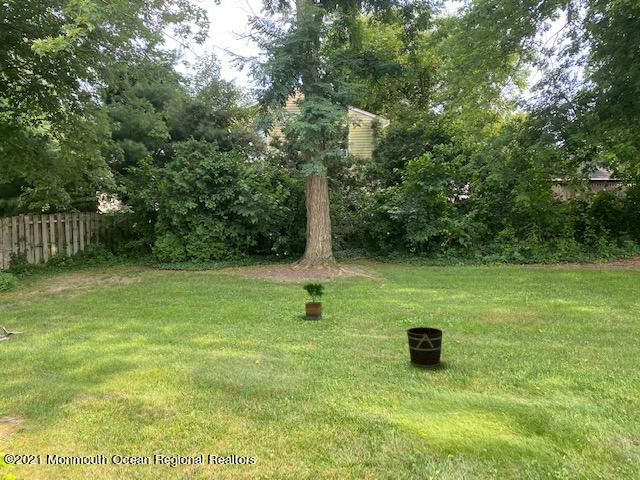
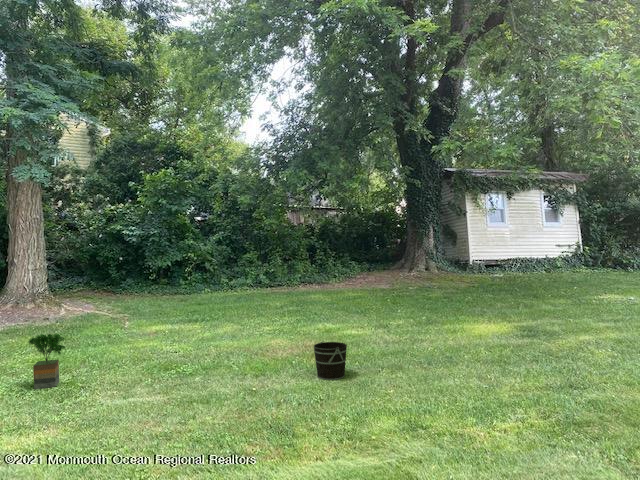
bucket: present [406,326,442,367] -> present [314,342,347,380]

